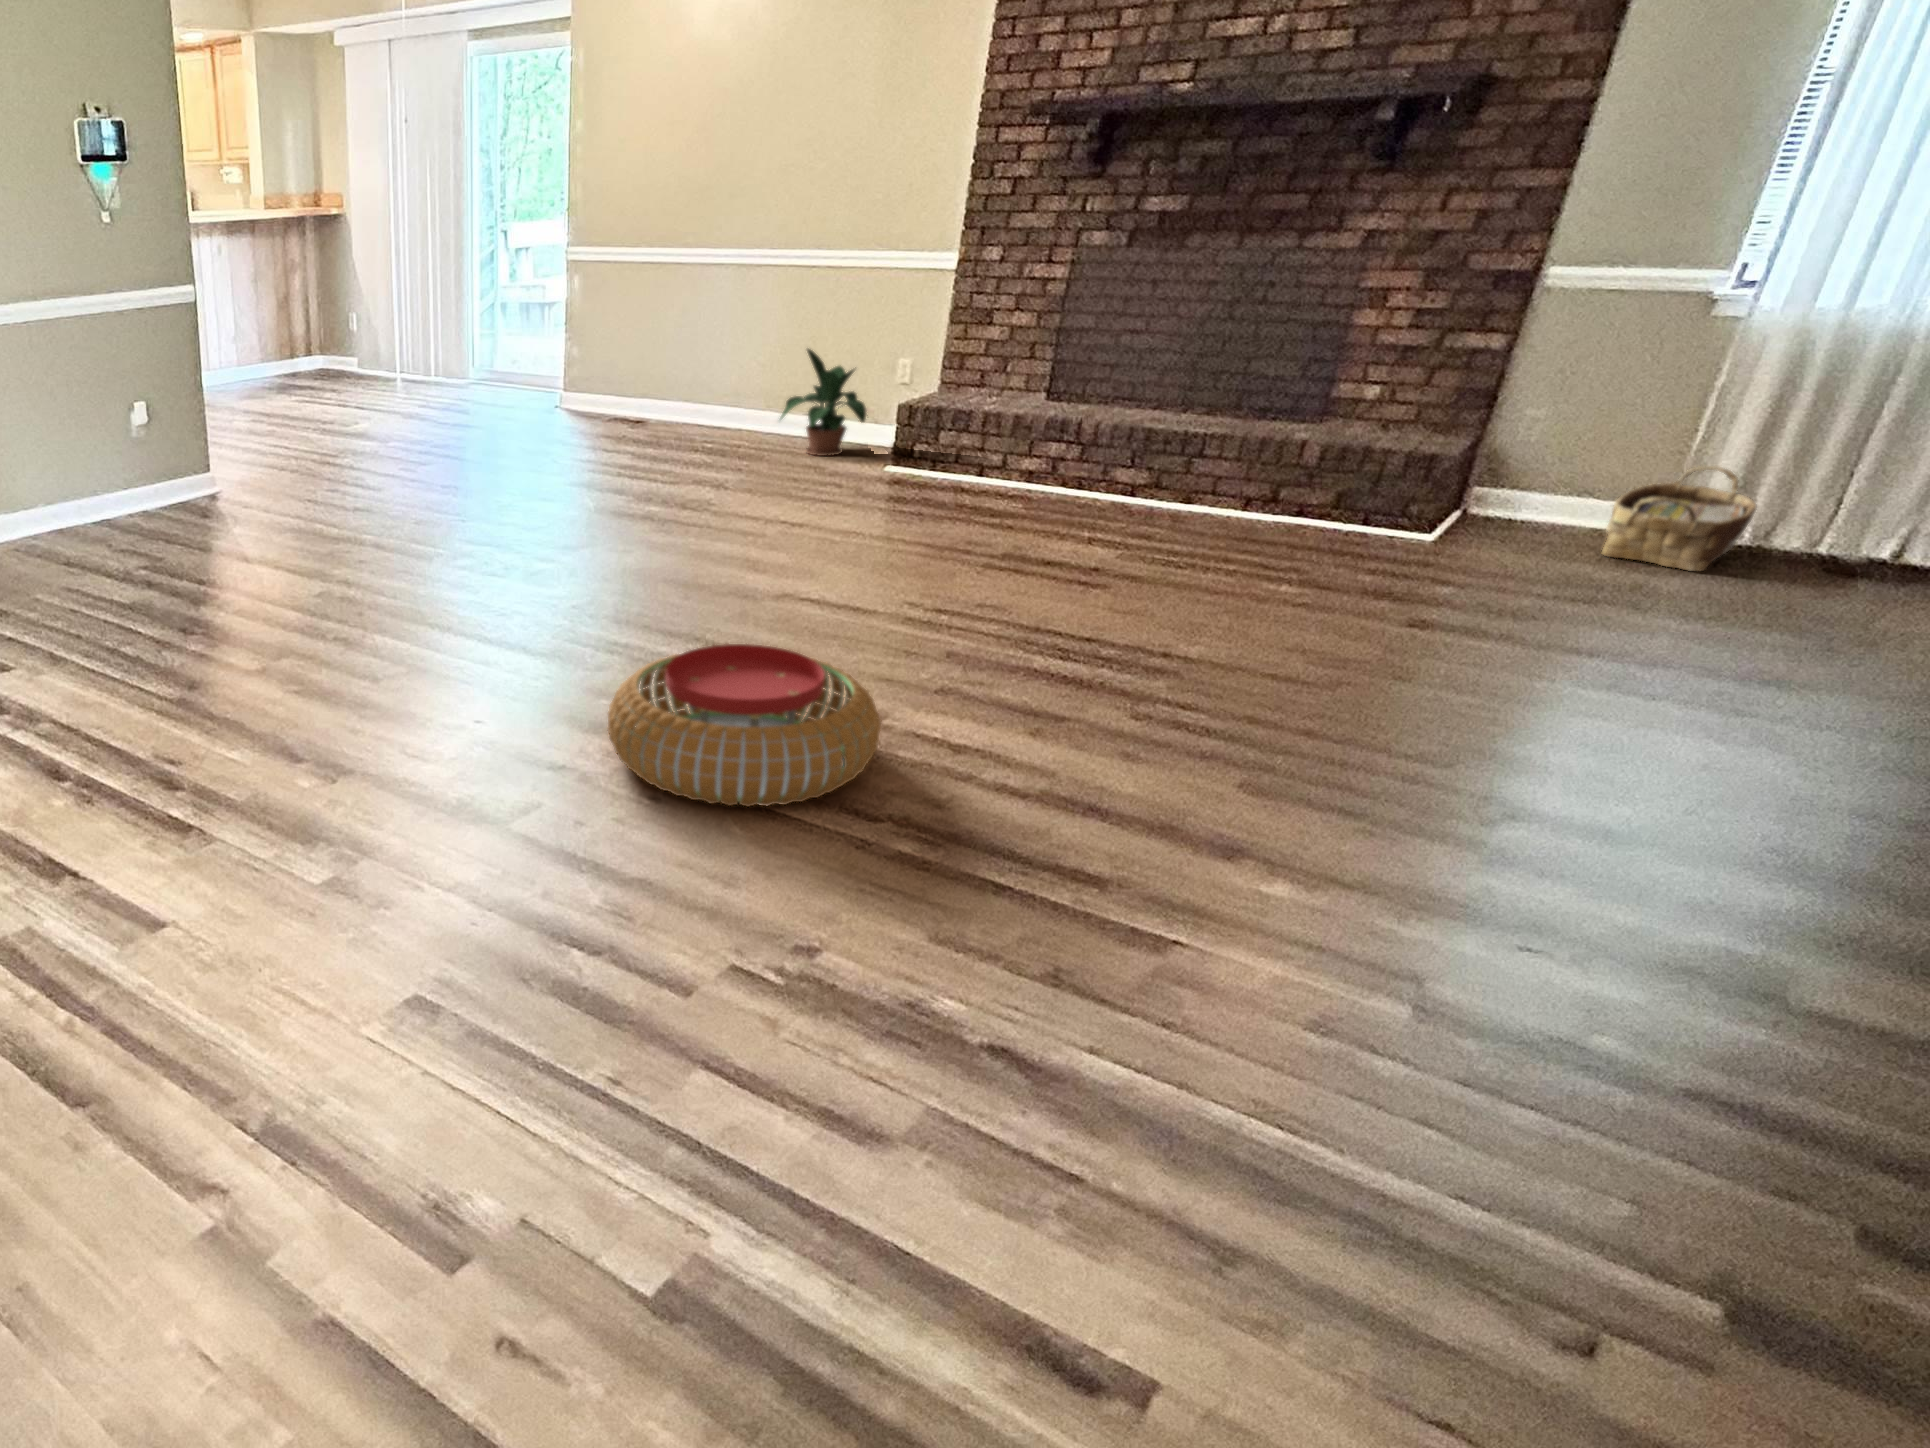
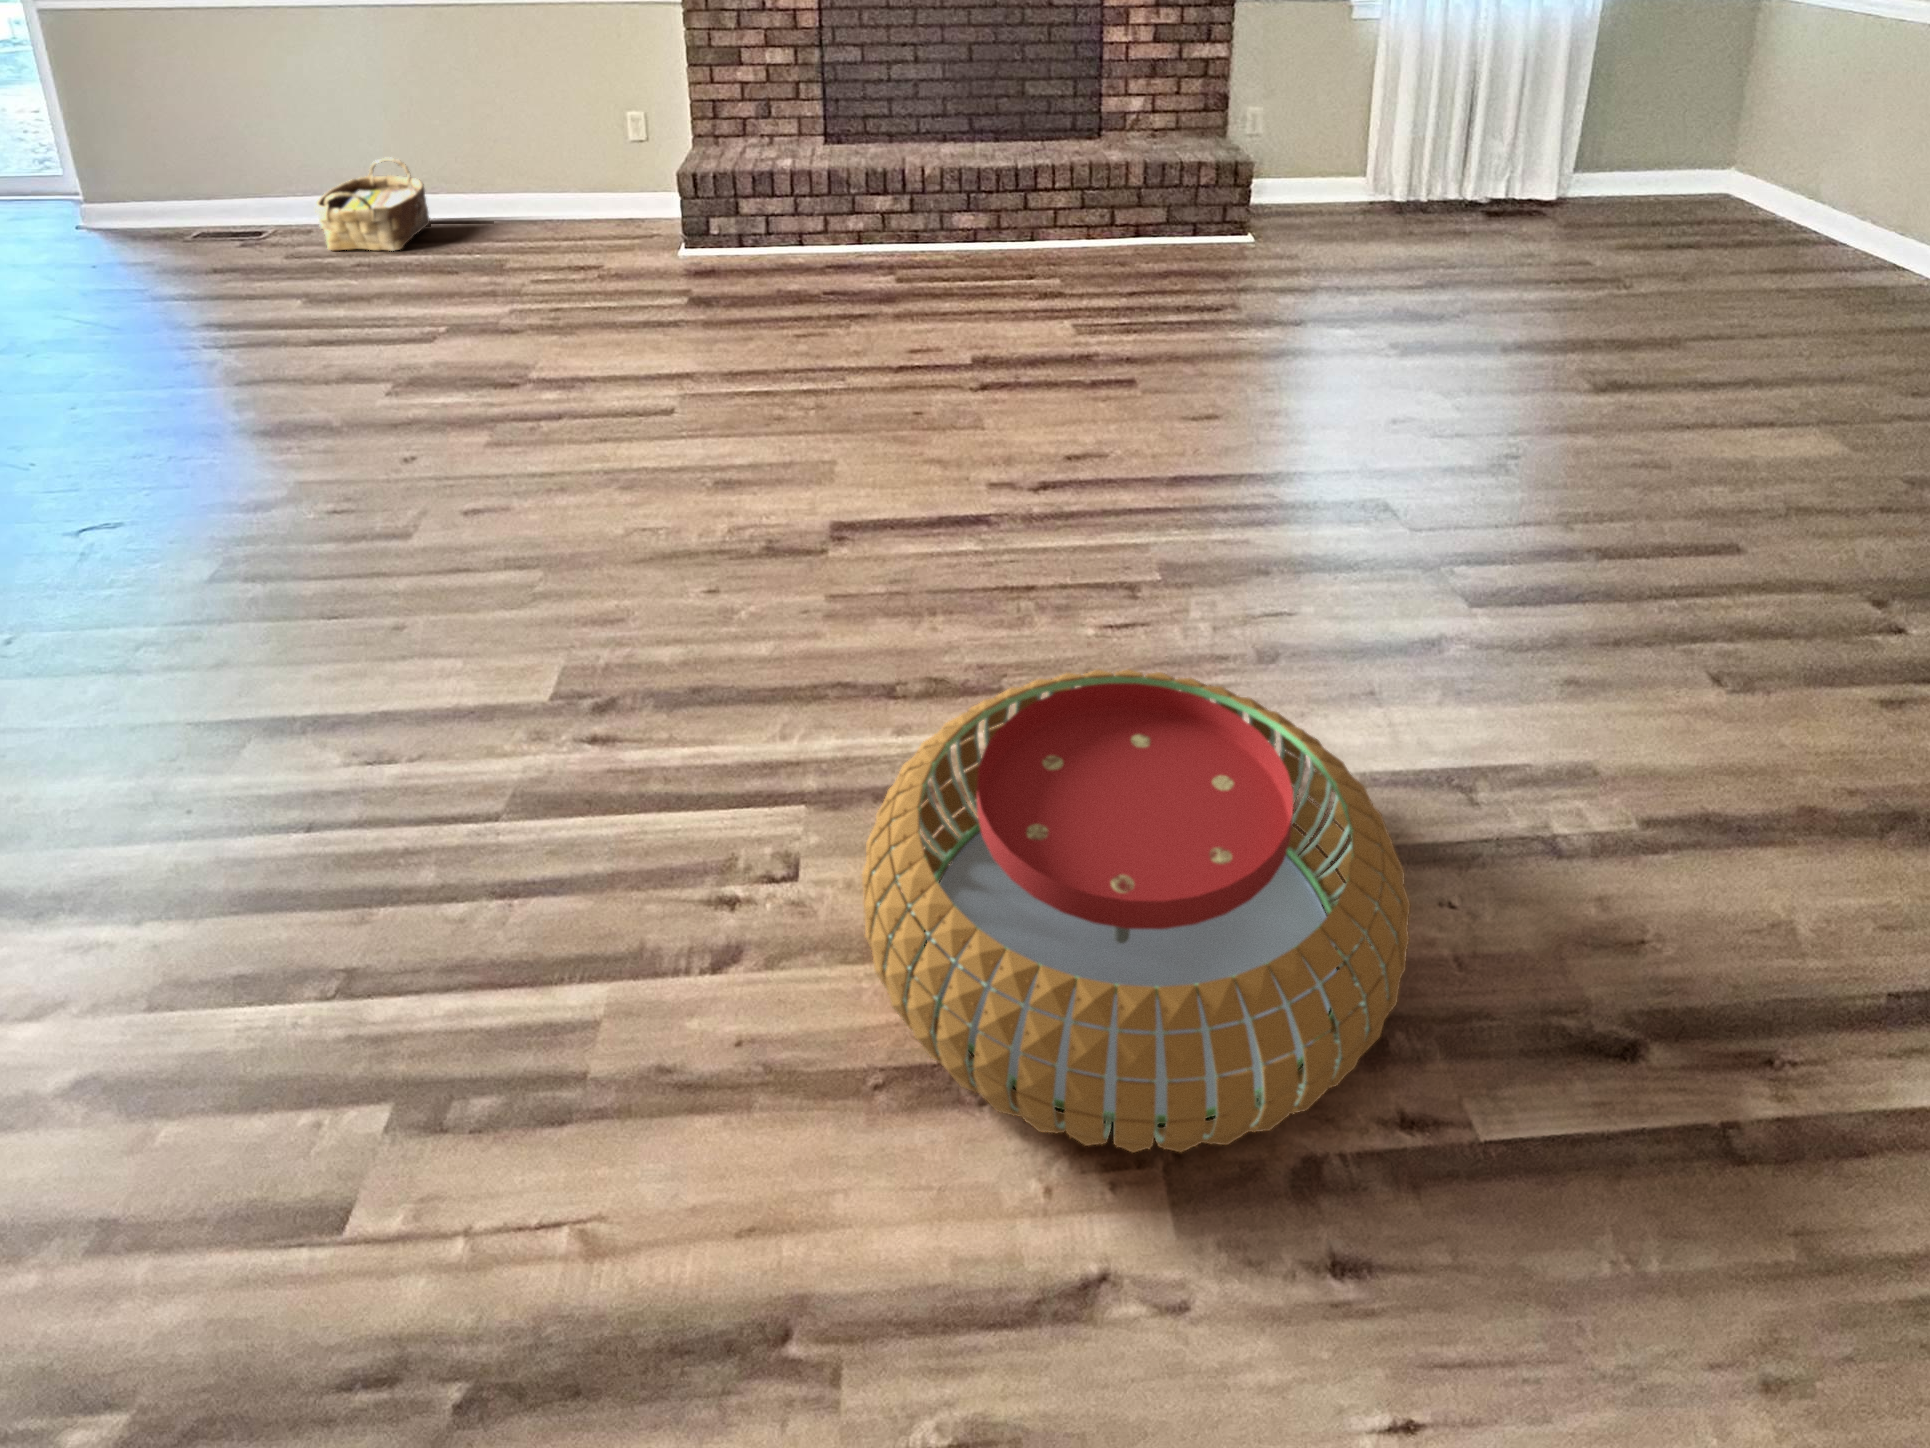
potted plant: present [781,349,866,456] -> none [496,108,623,245]
woven basket: present [1602,466,1756,571] -> present [315,158,430,251]

